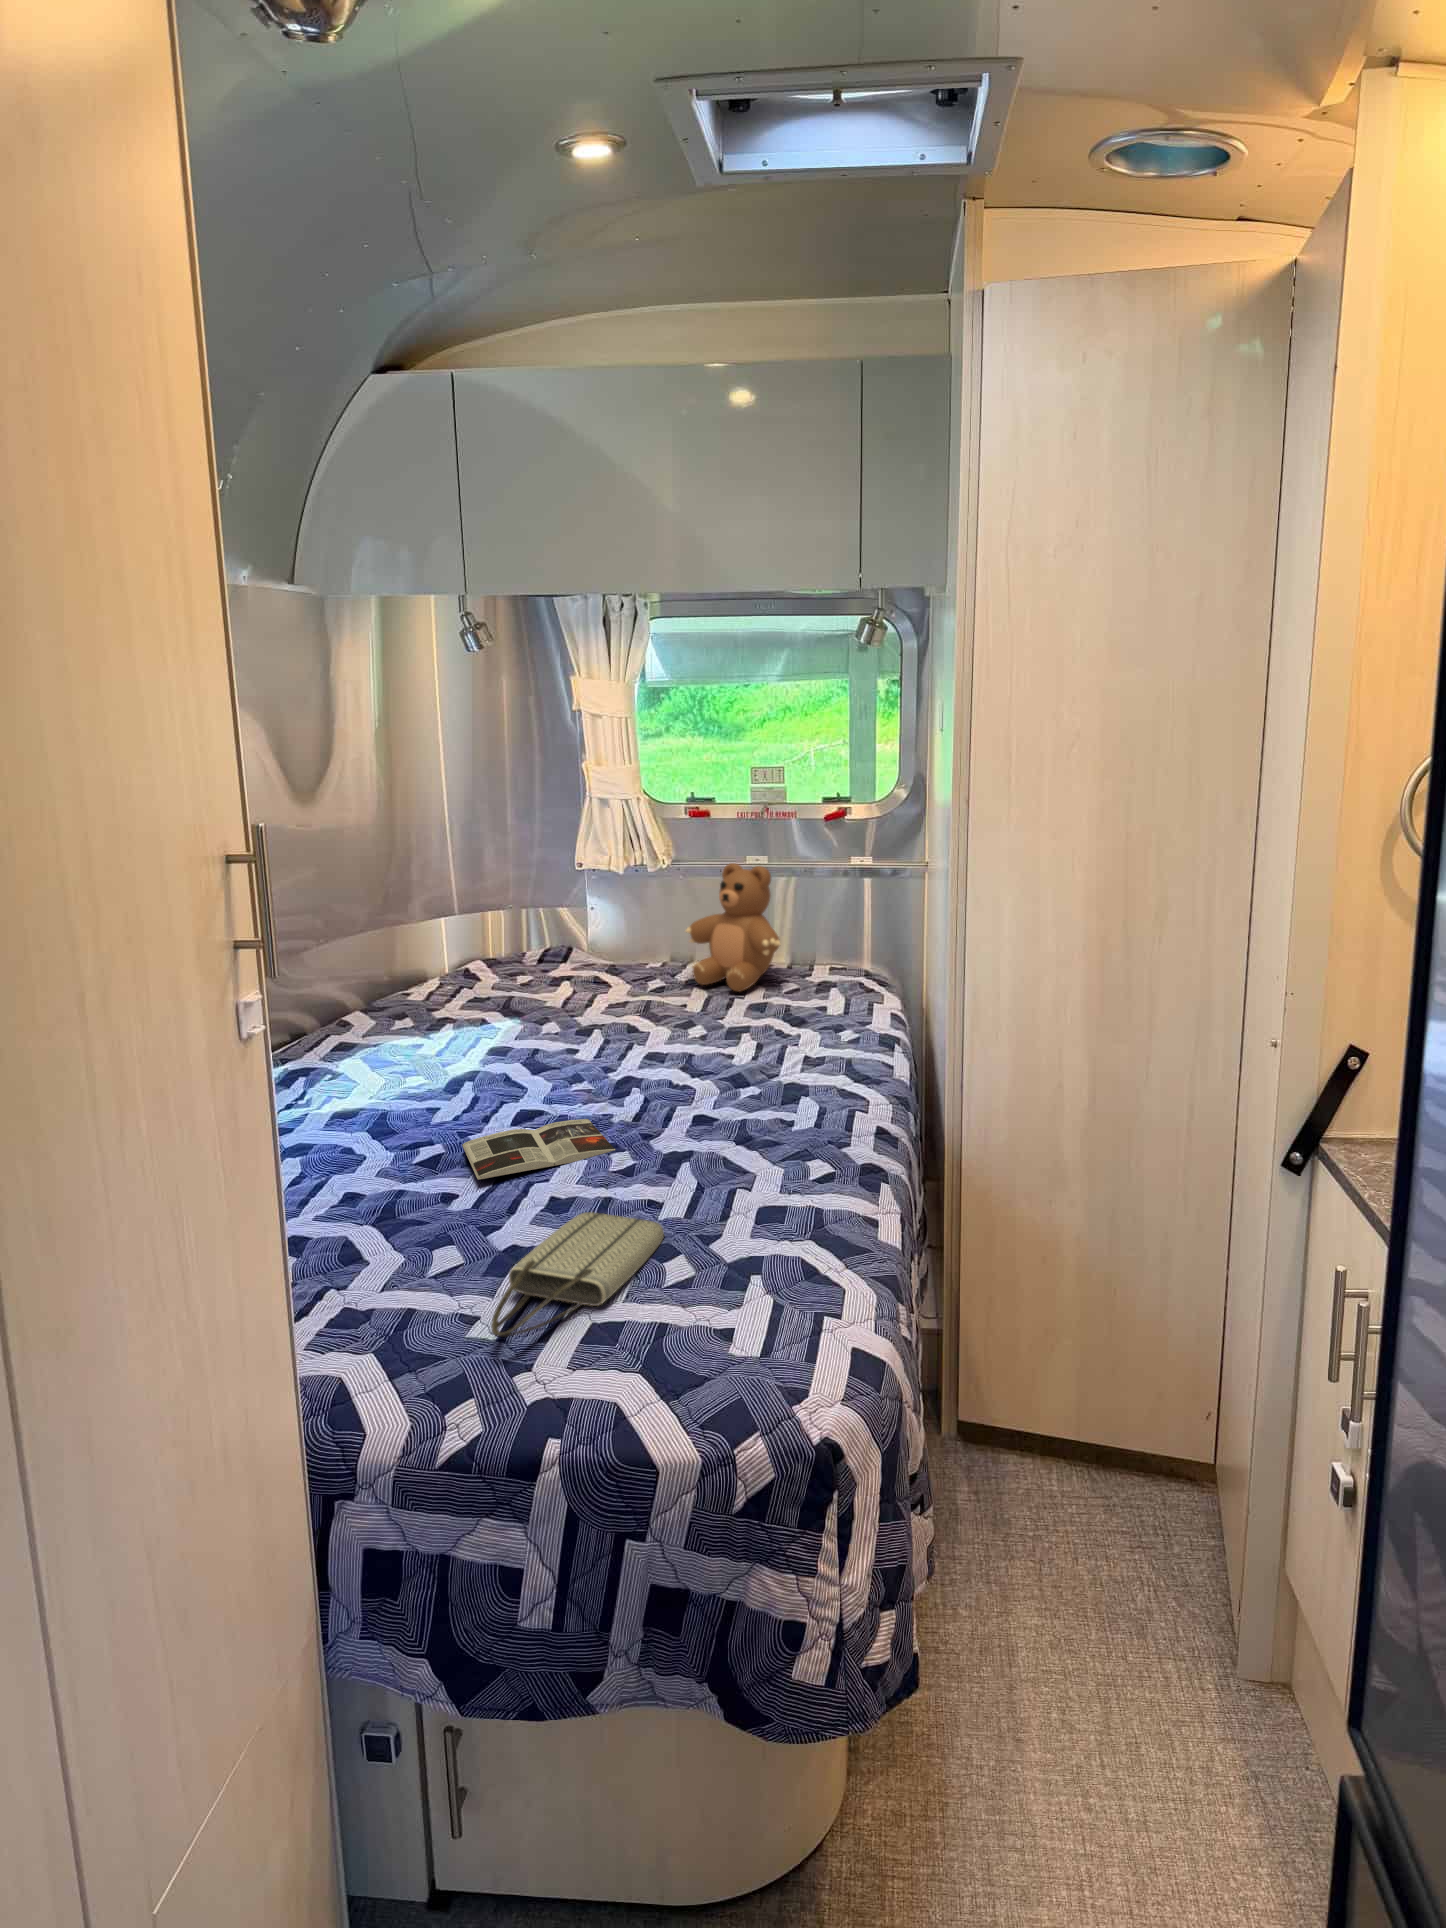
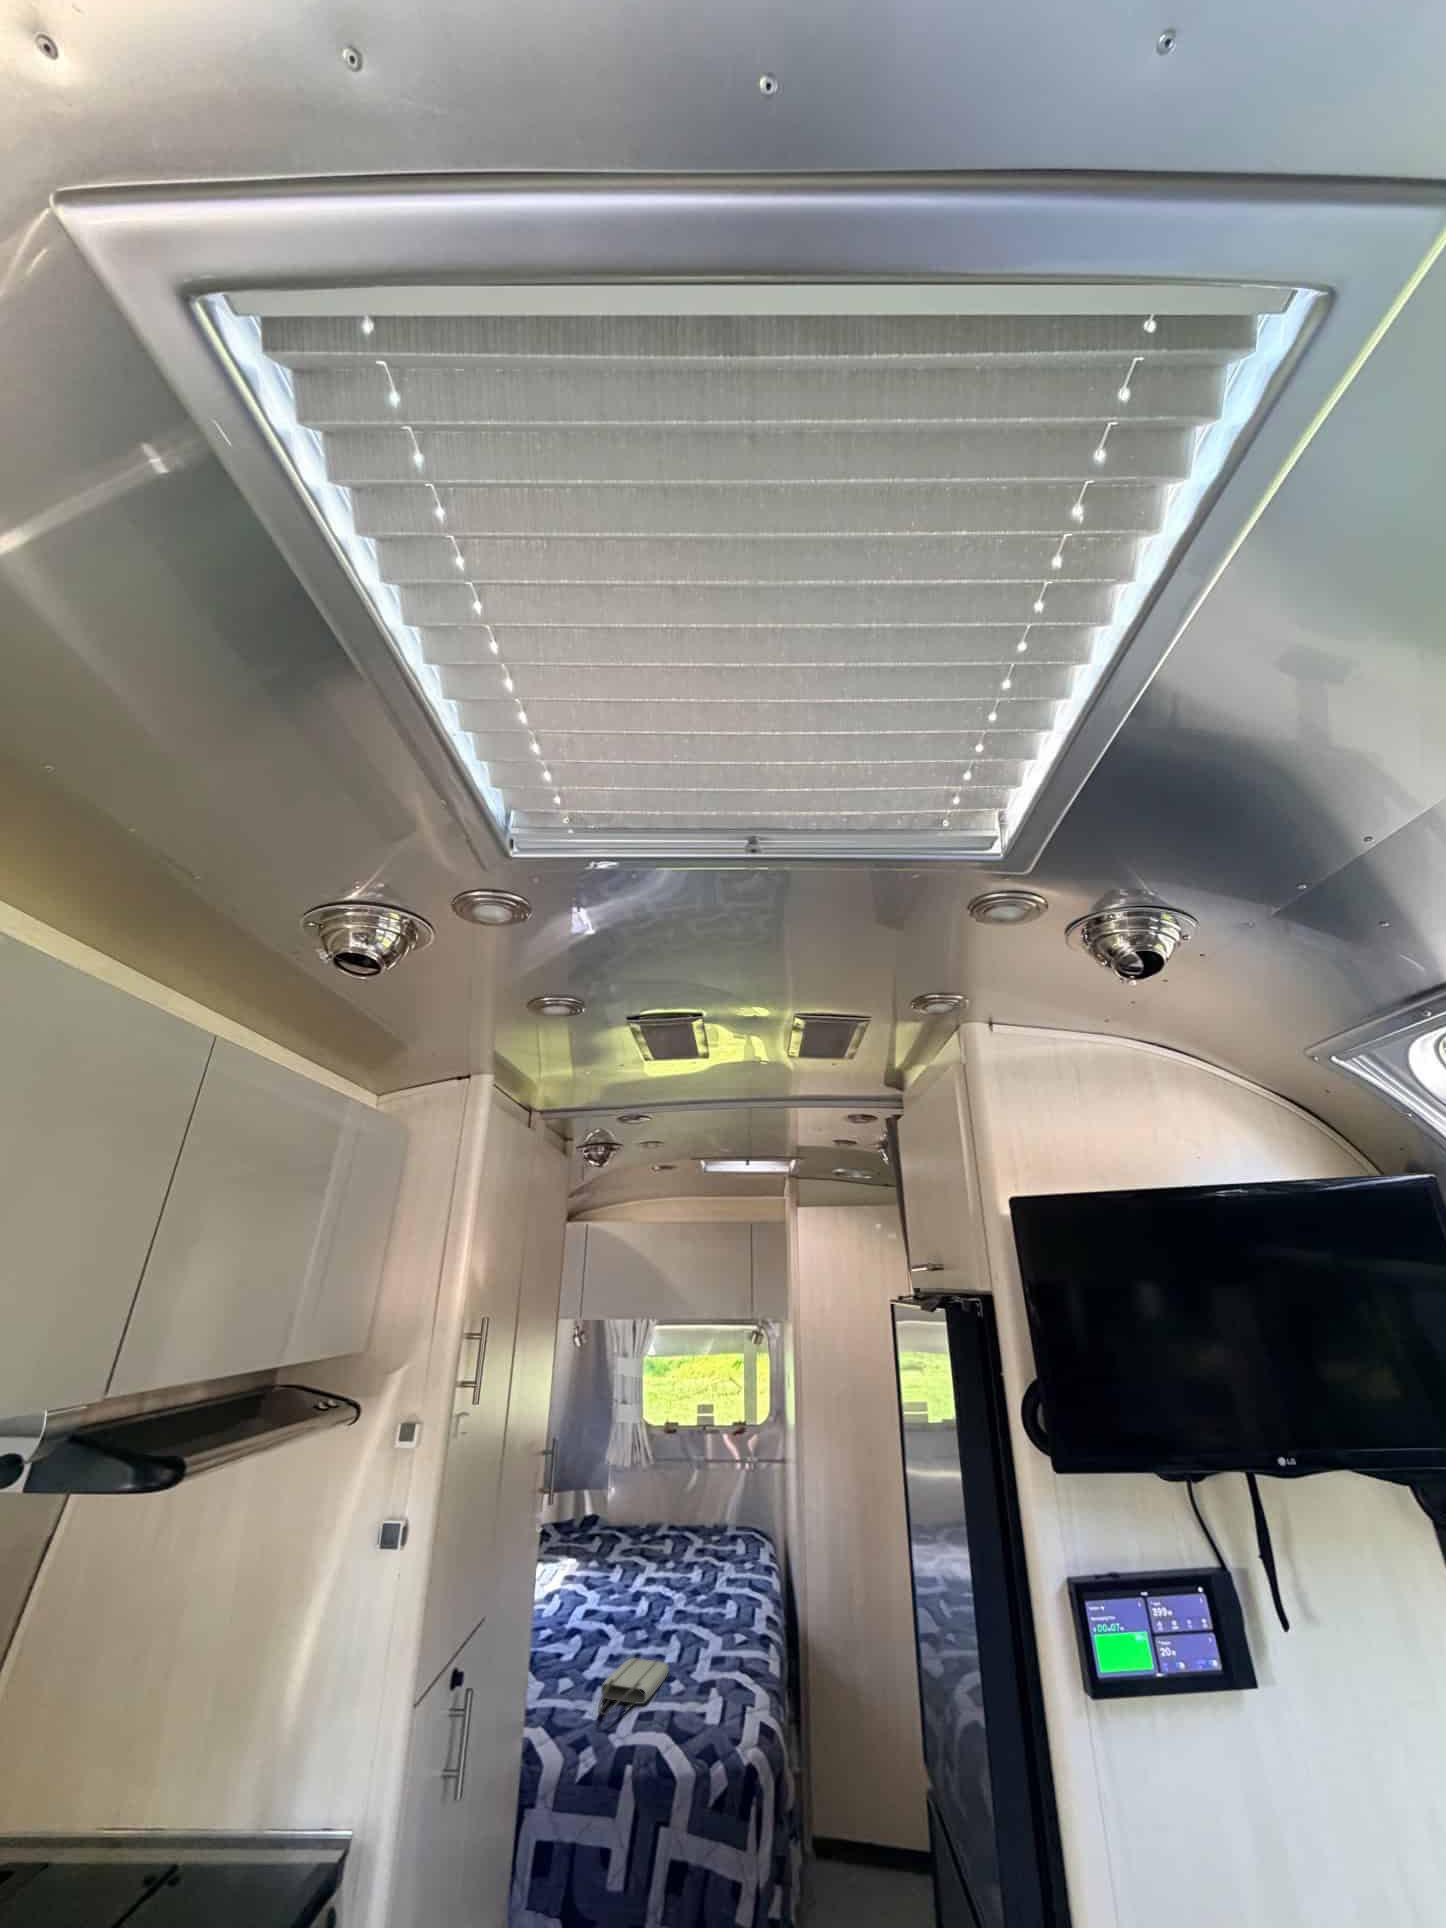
teddy bear: present [686,863,780,992] -> none [664,1464,713,1542]
magazine: present [462,1119,615,1180] -> none [561,1613,644,1644]

